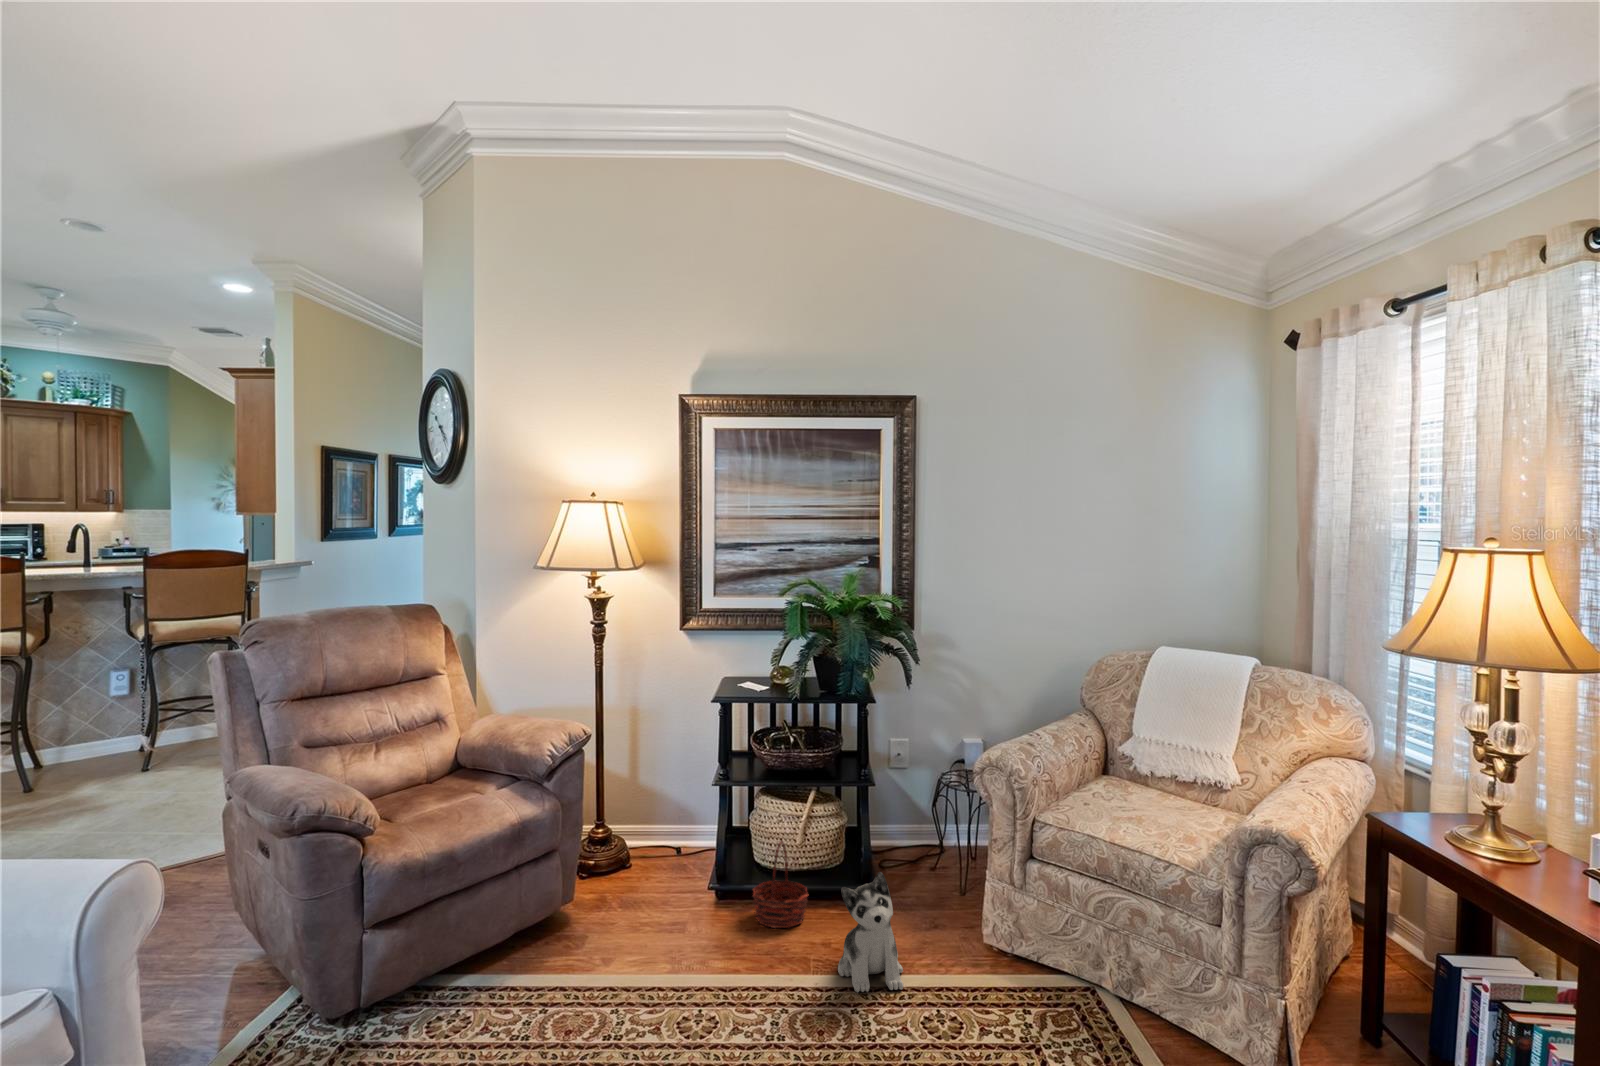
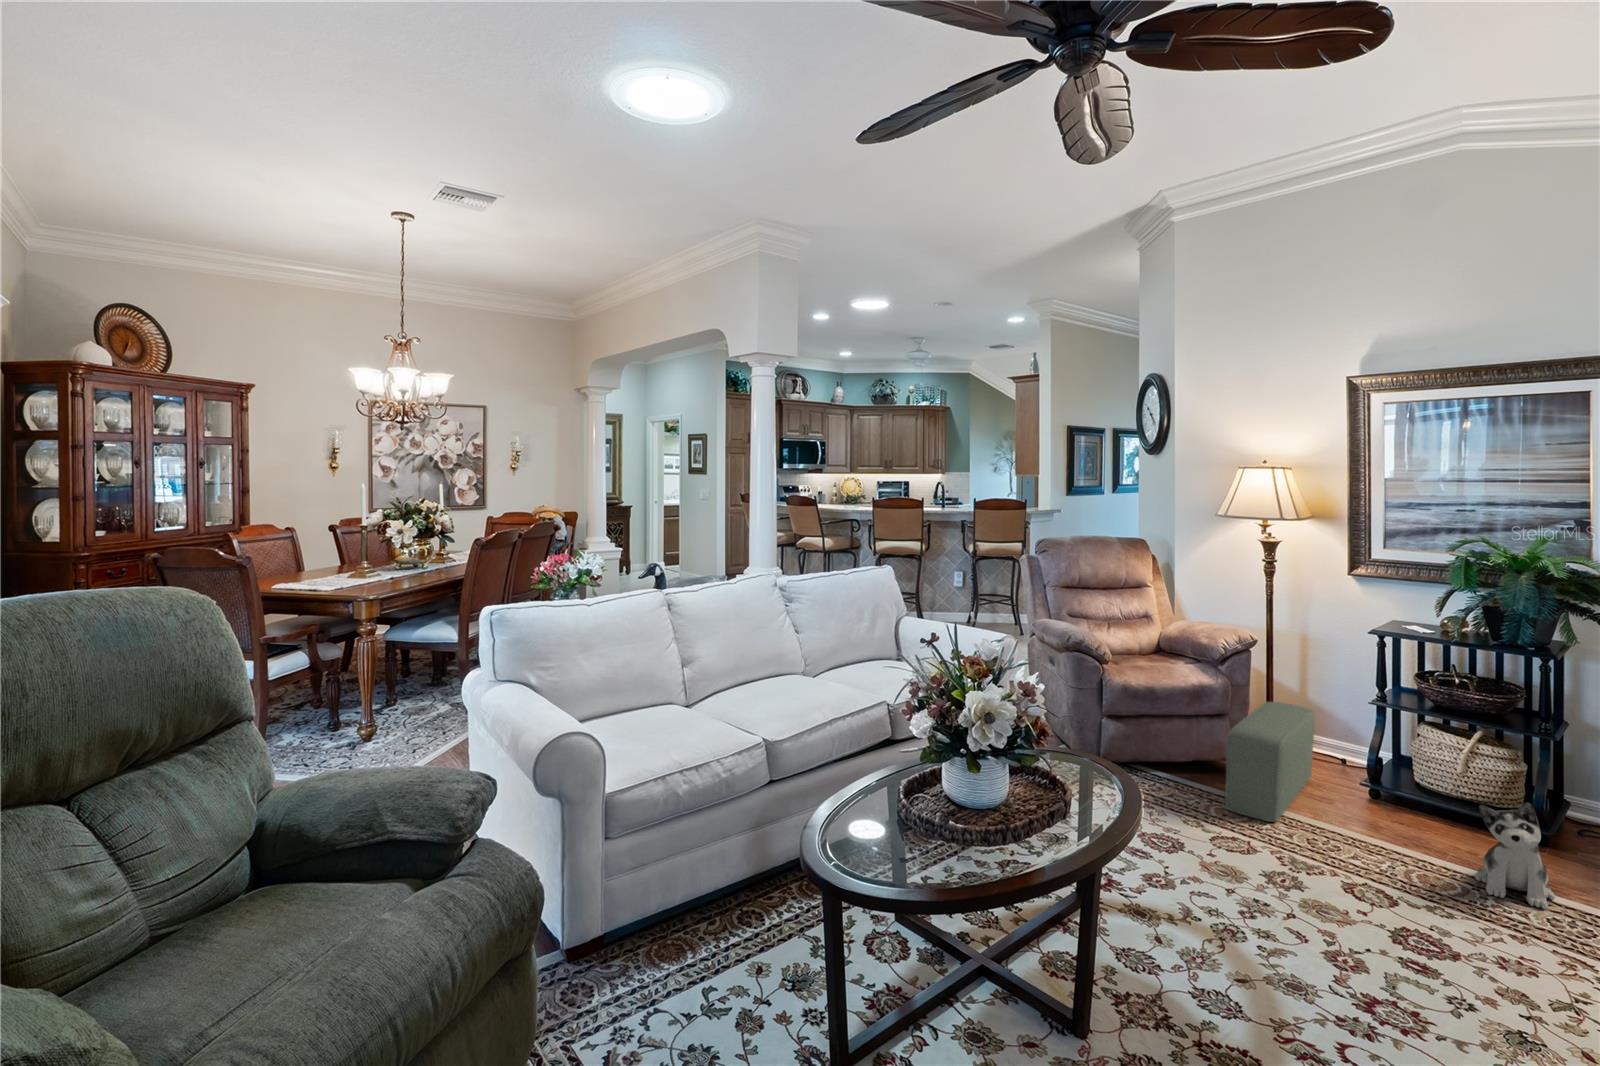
pouf: none [573,801,660,980] -> present [1225,702,1315,822]
basket: present [753,841,808,928] -> none [1399,763,1462,837]

